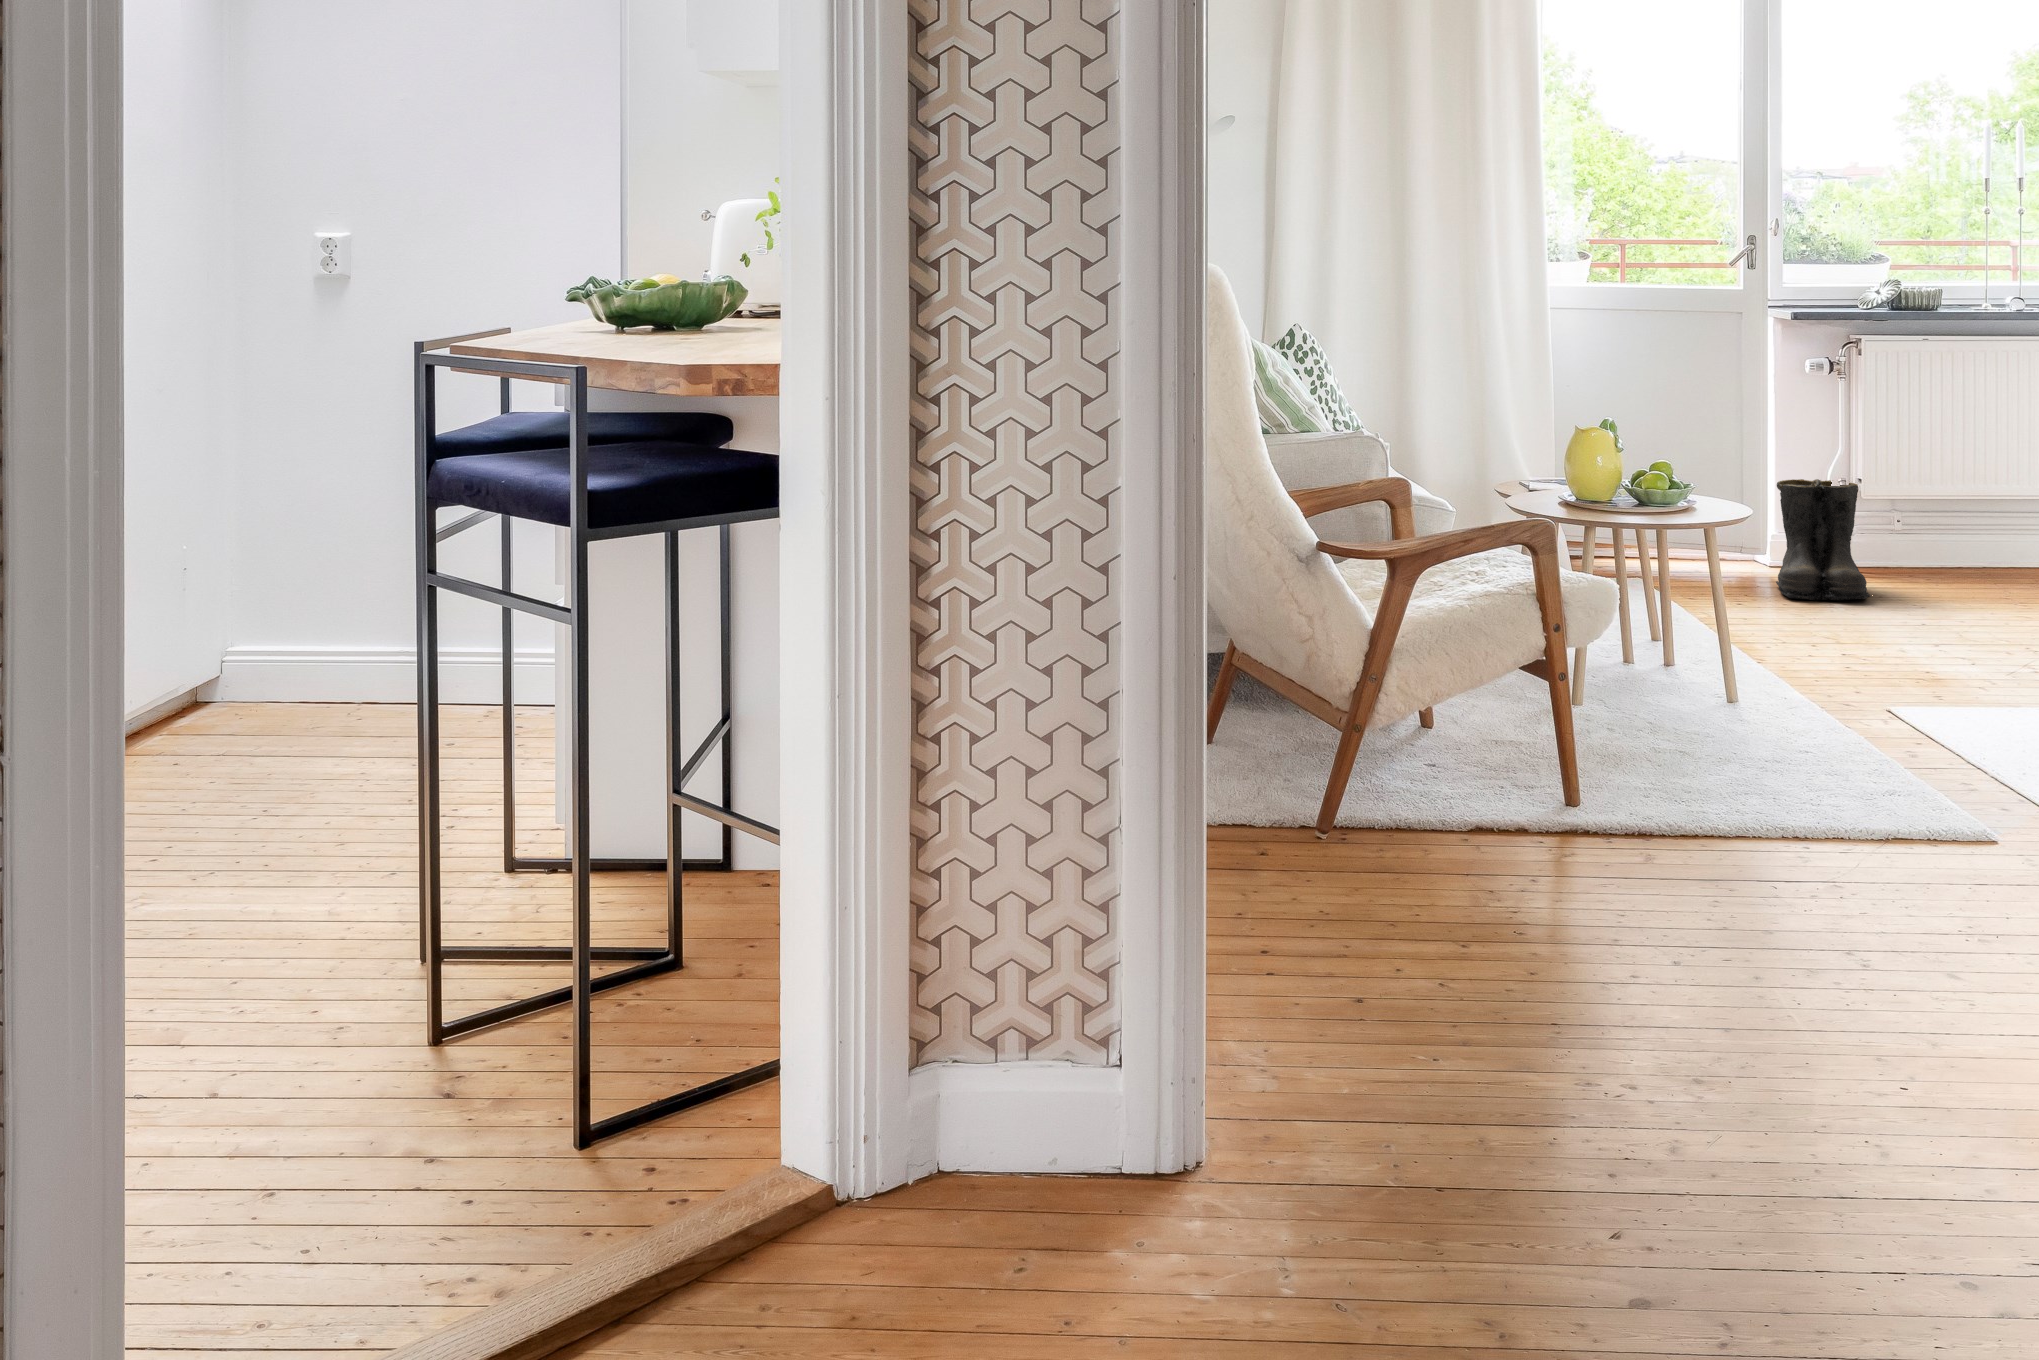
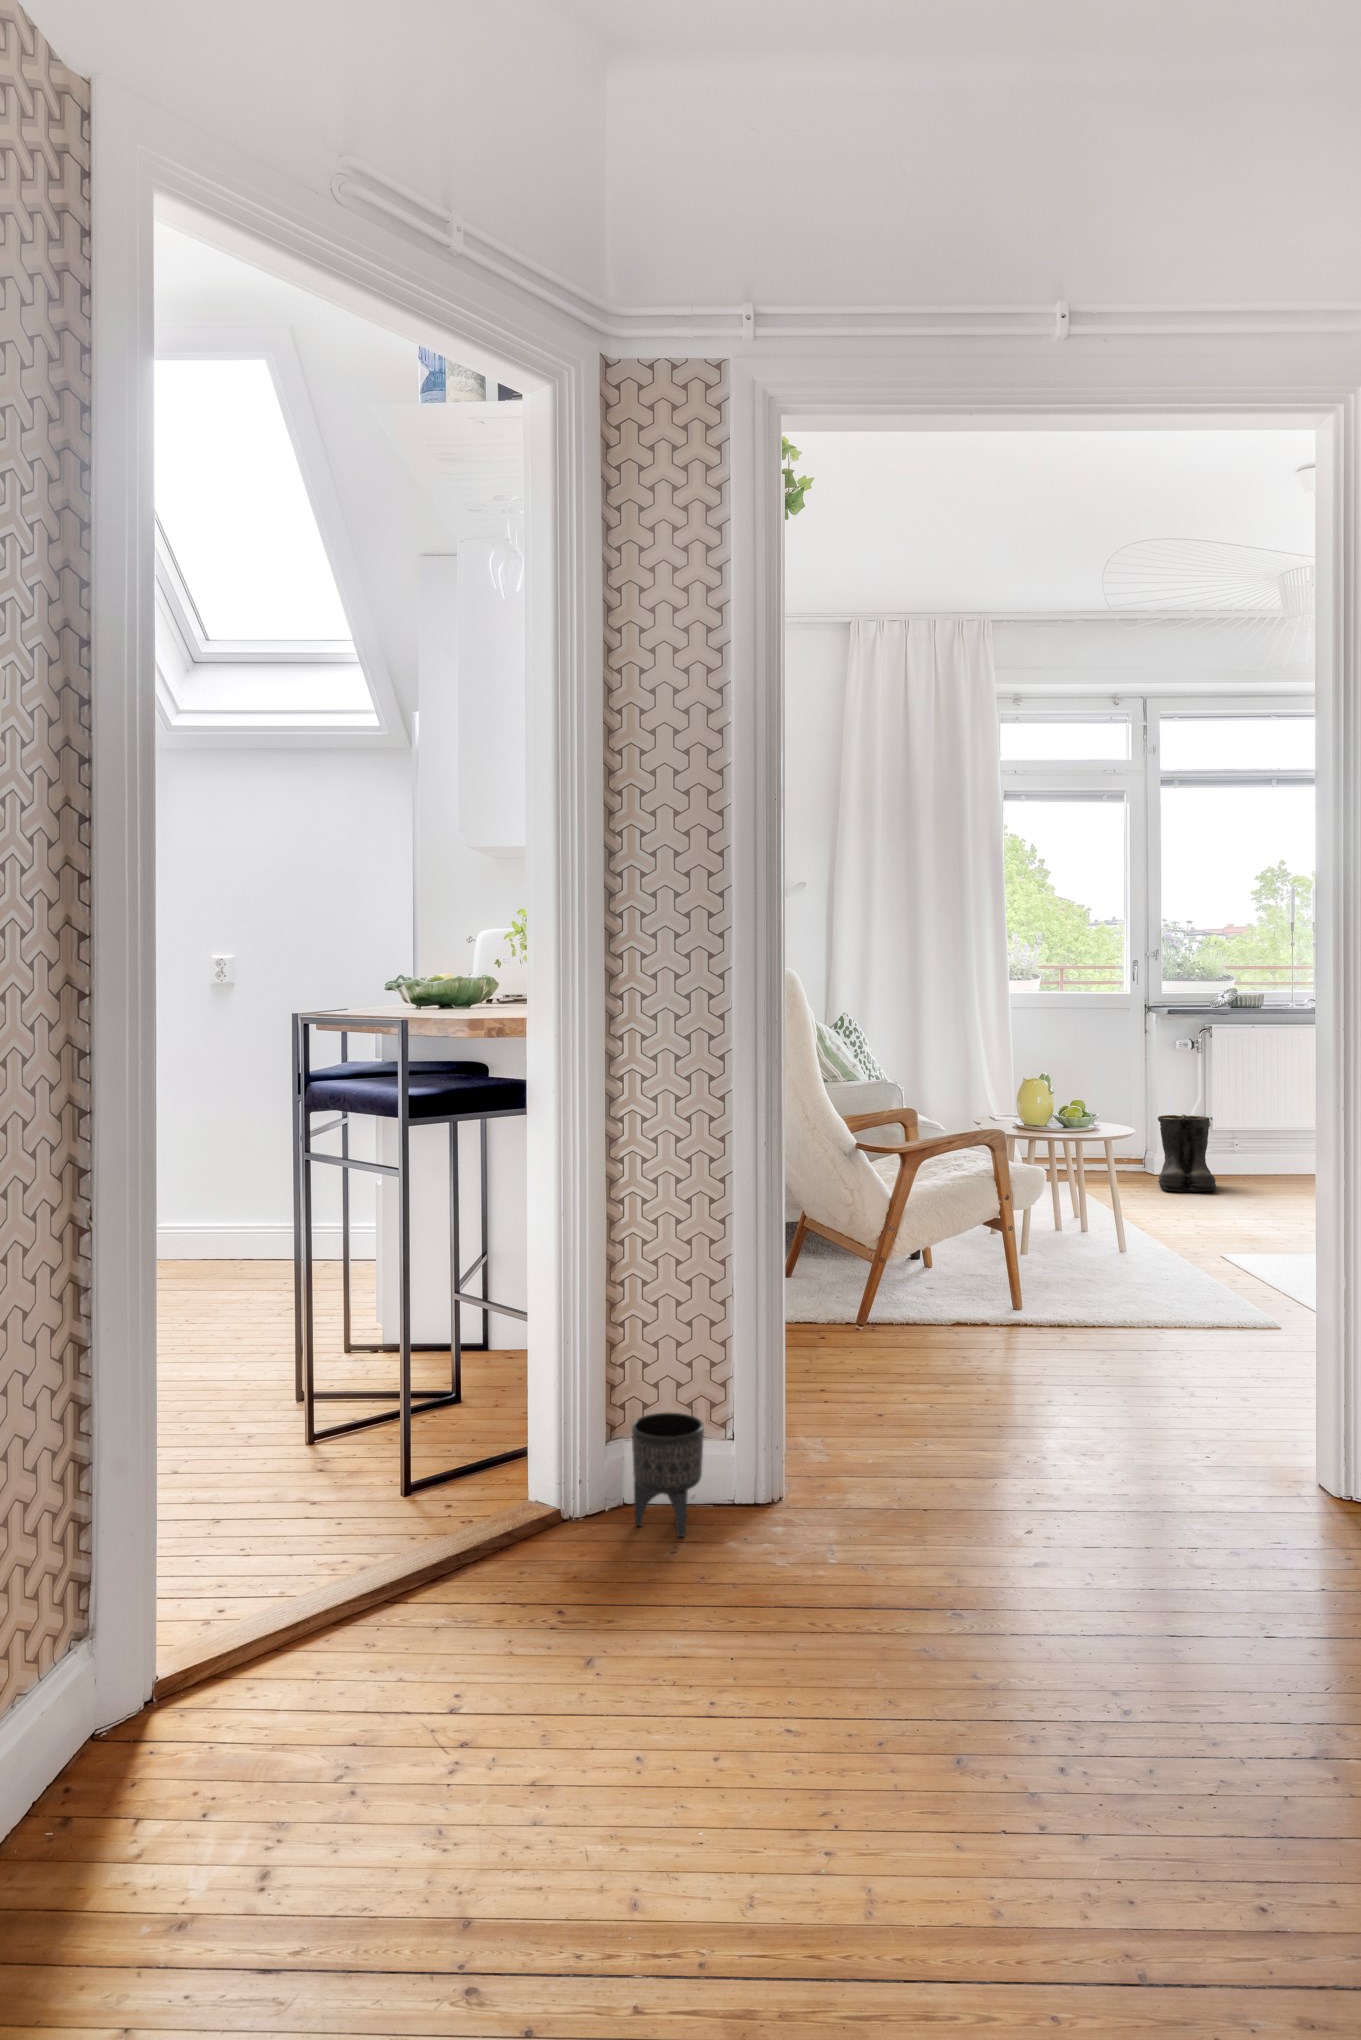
planter: none [953,1022,1073,1236] -> present [632,1413,704,1537]

